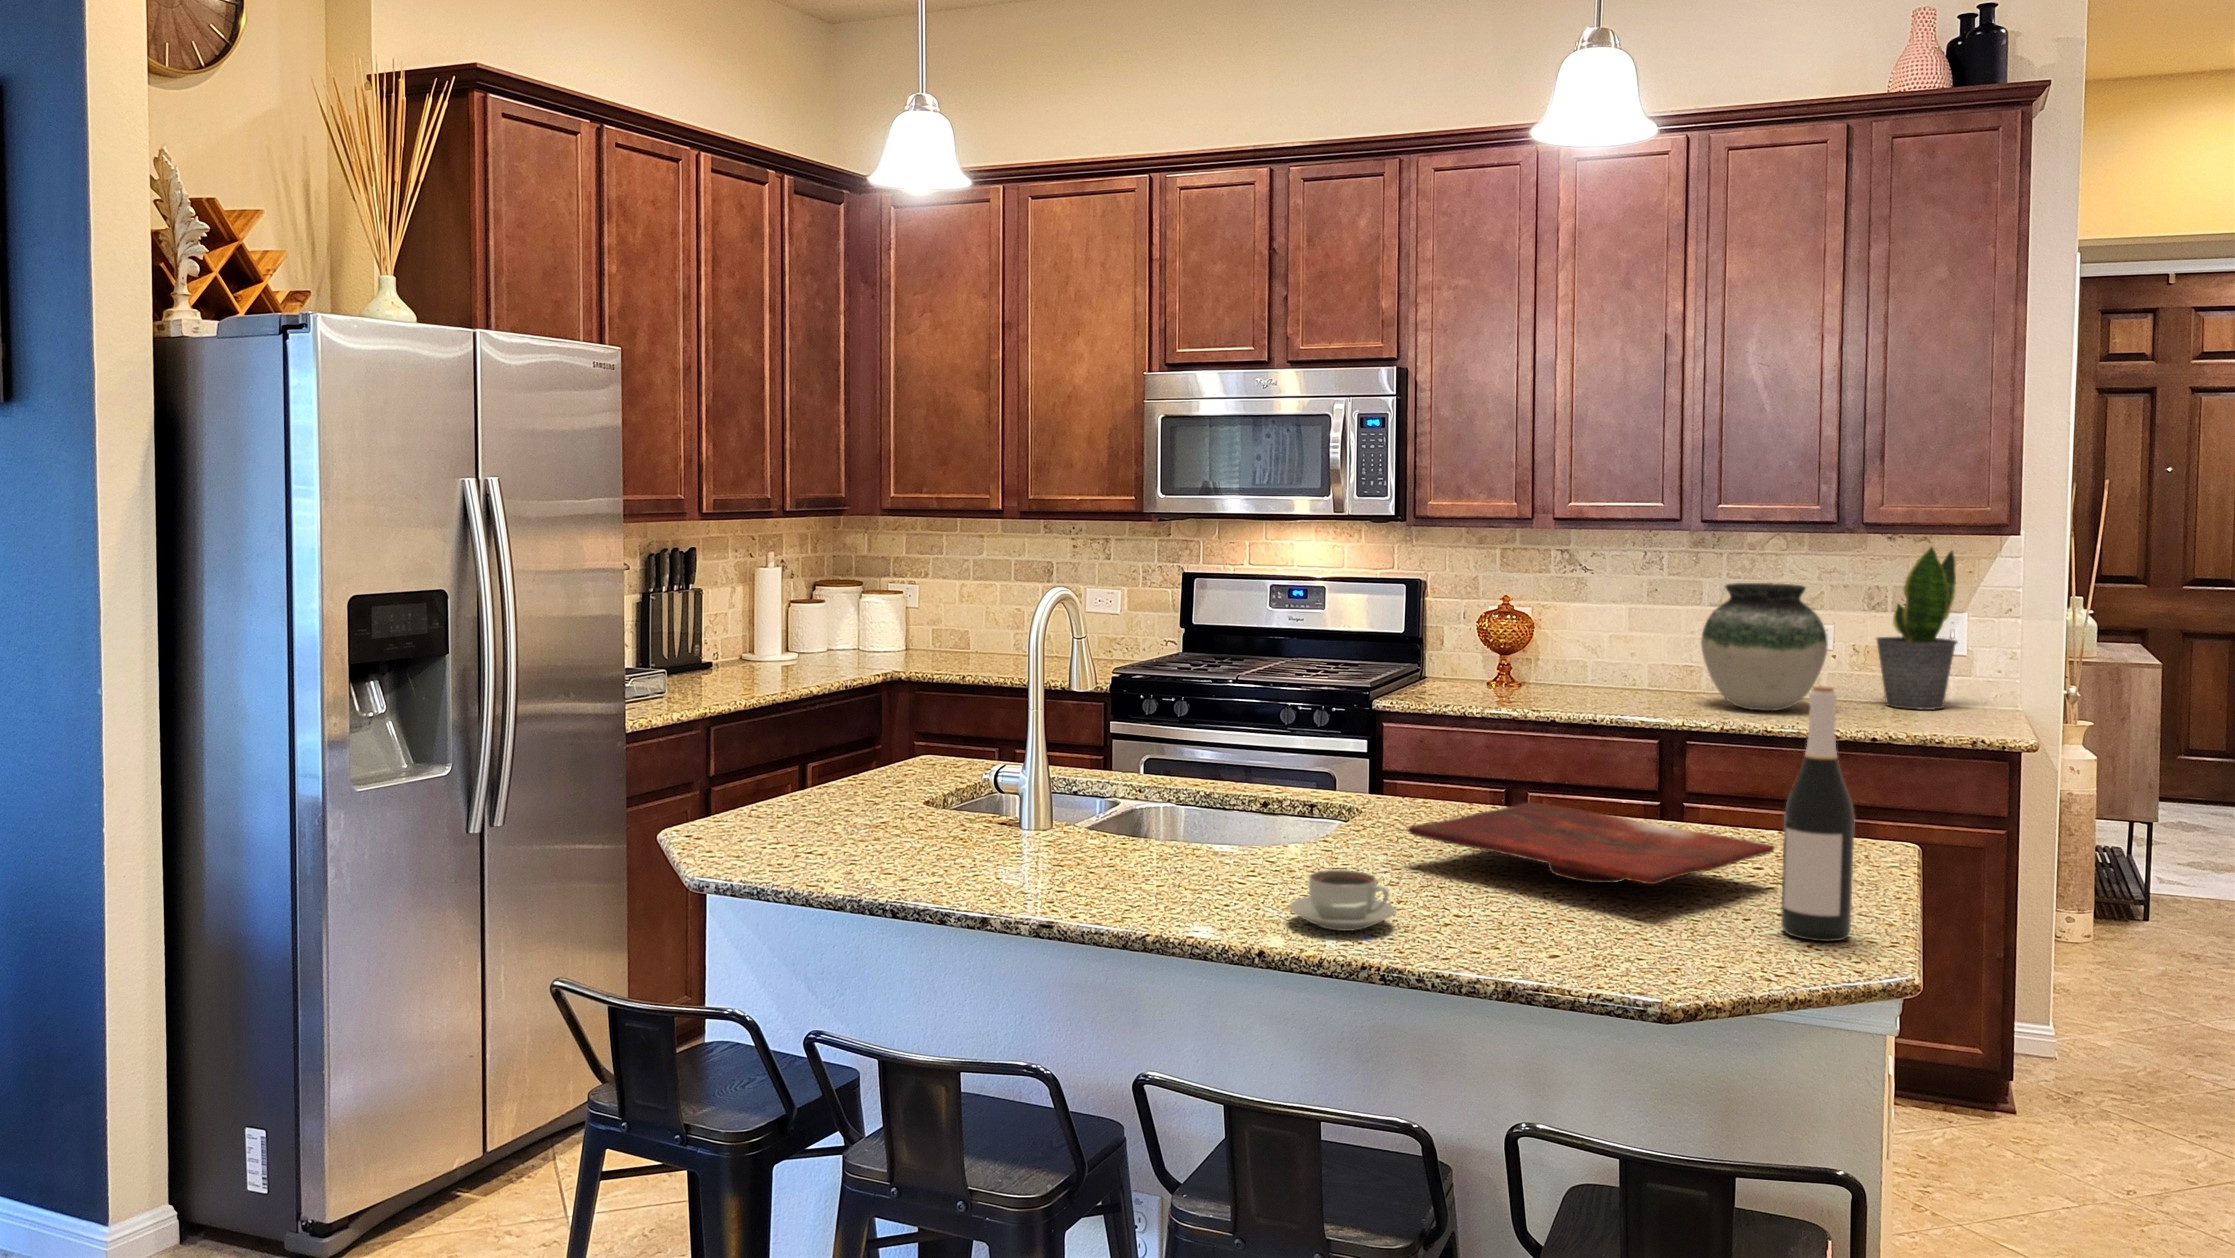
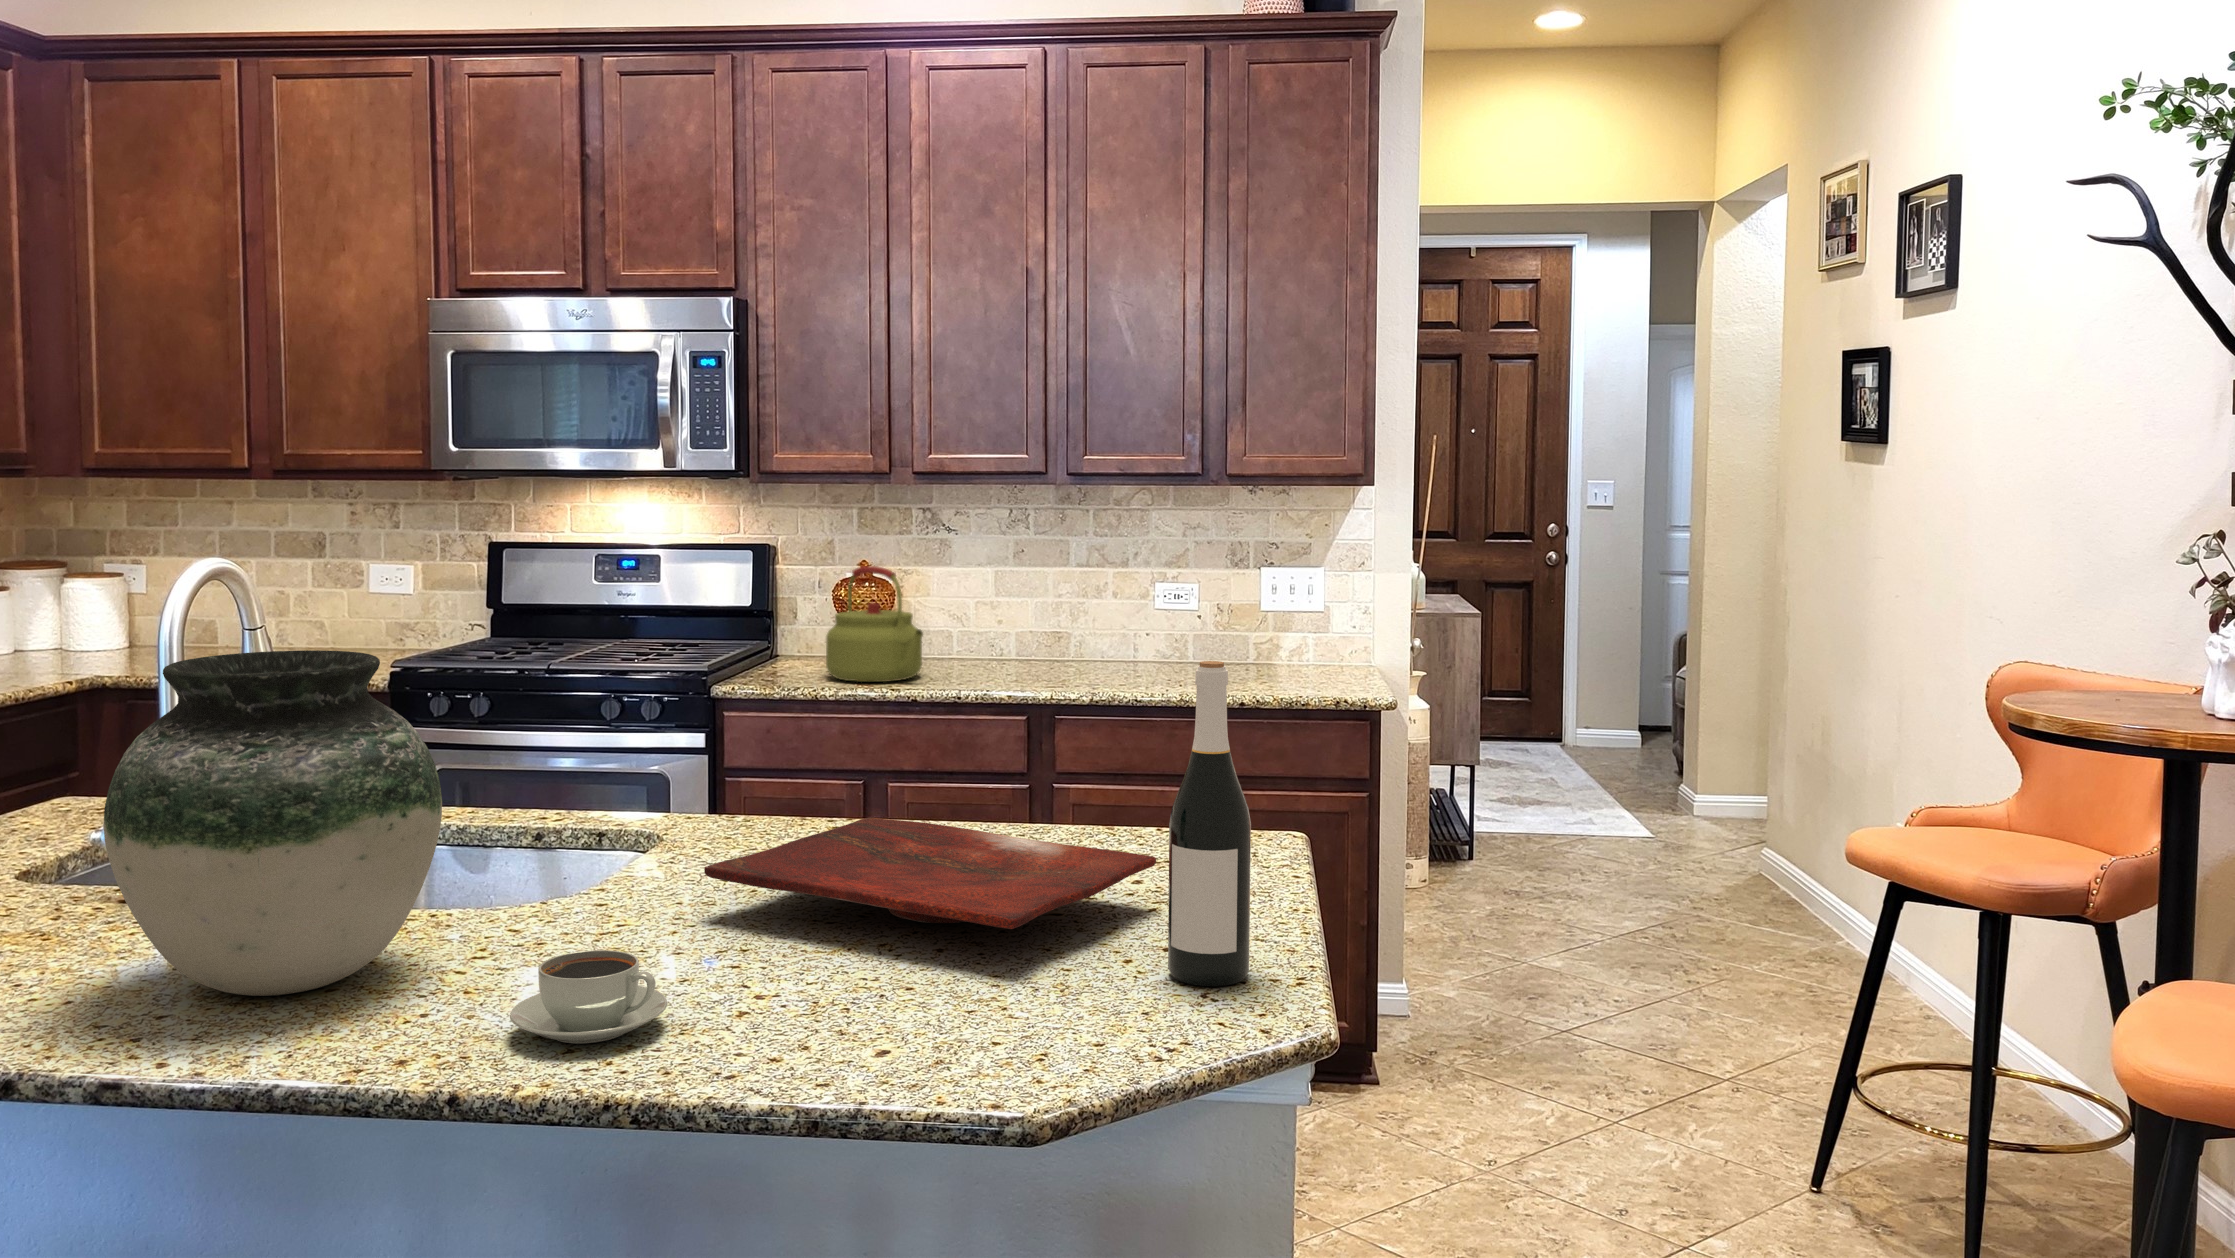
potted plant: present [1877,547,1957,710] -> none [1240,498,1318,670]
vase: present [1701,583,1828,711] -> present [103,650,442,996]
kettle: none [1472,601,1562,703] -> present [826,566,923,682]

